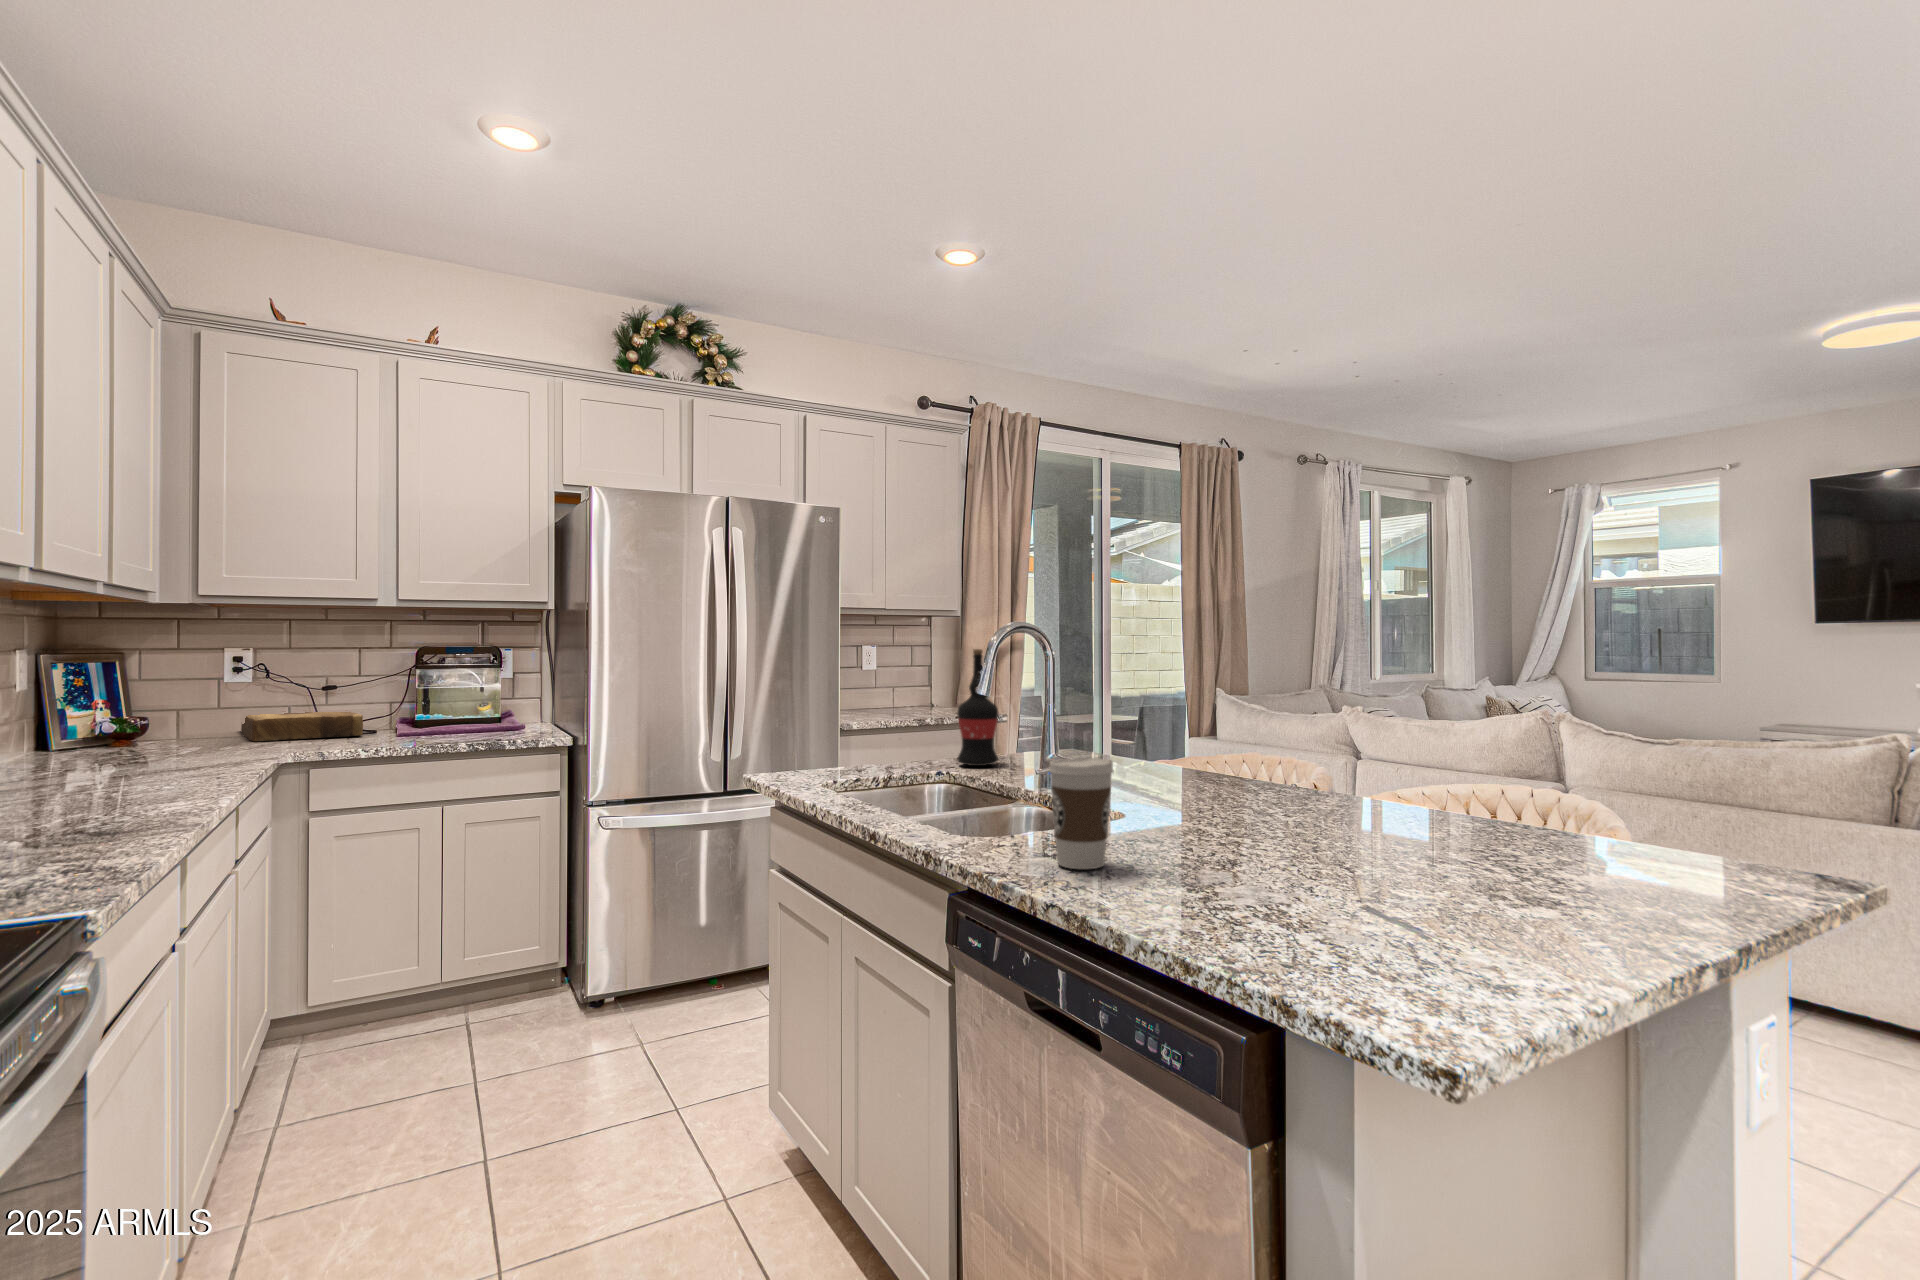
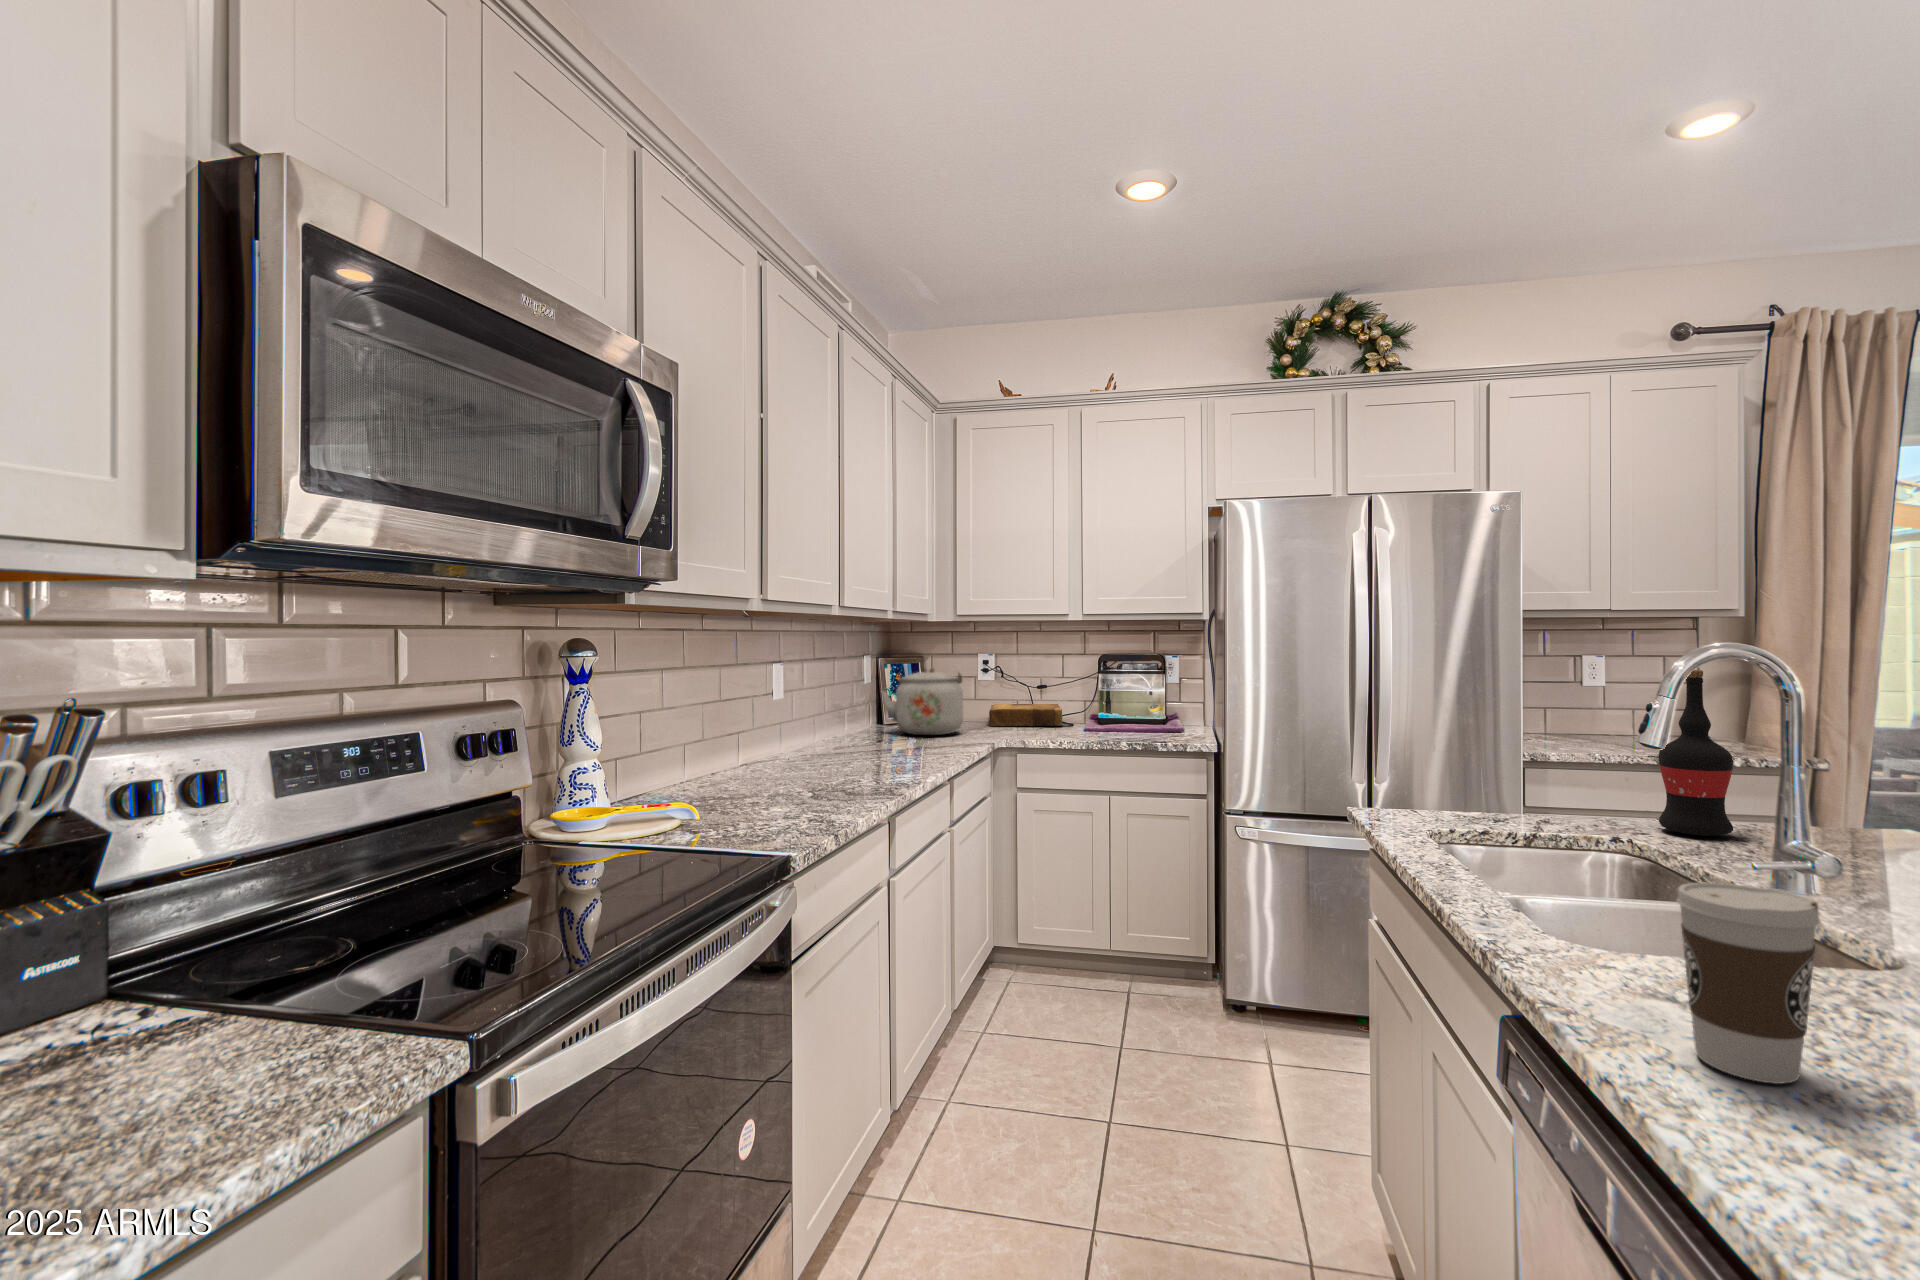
kettle: none [71,663,222,757] -> present [882,667,963,735]

